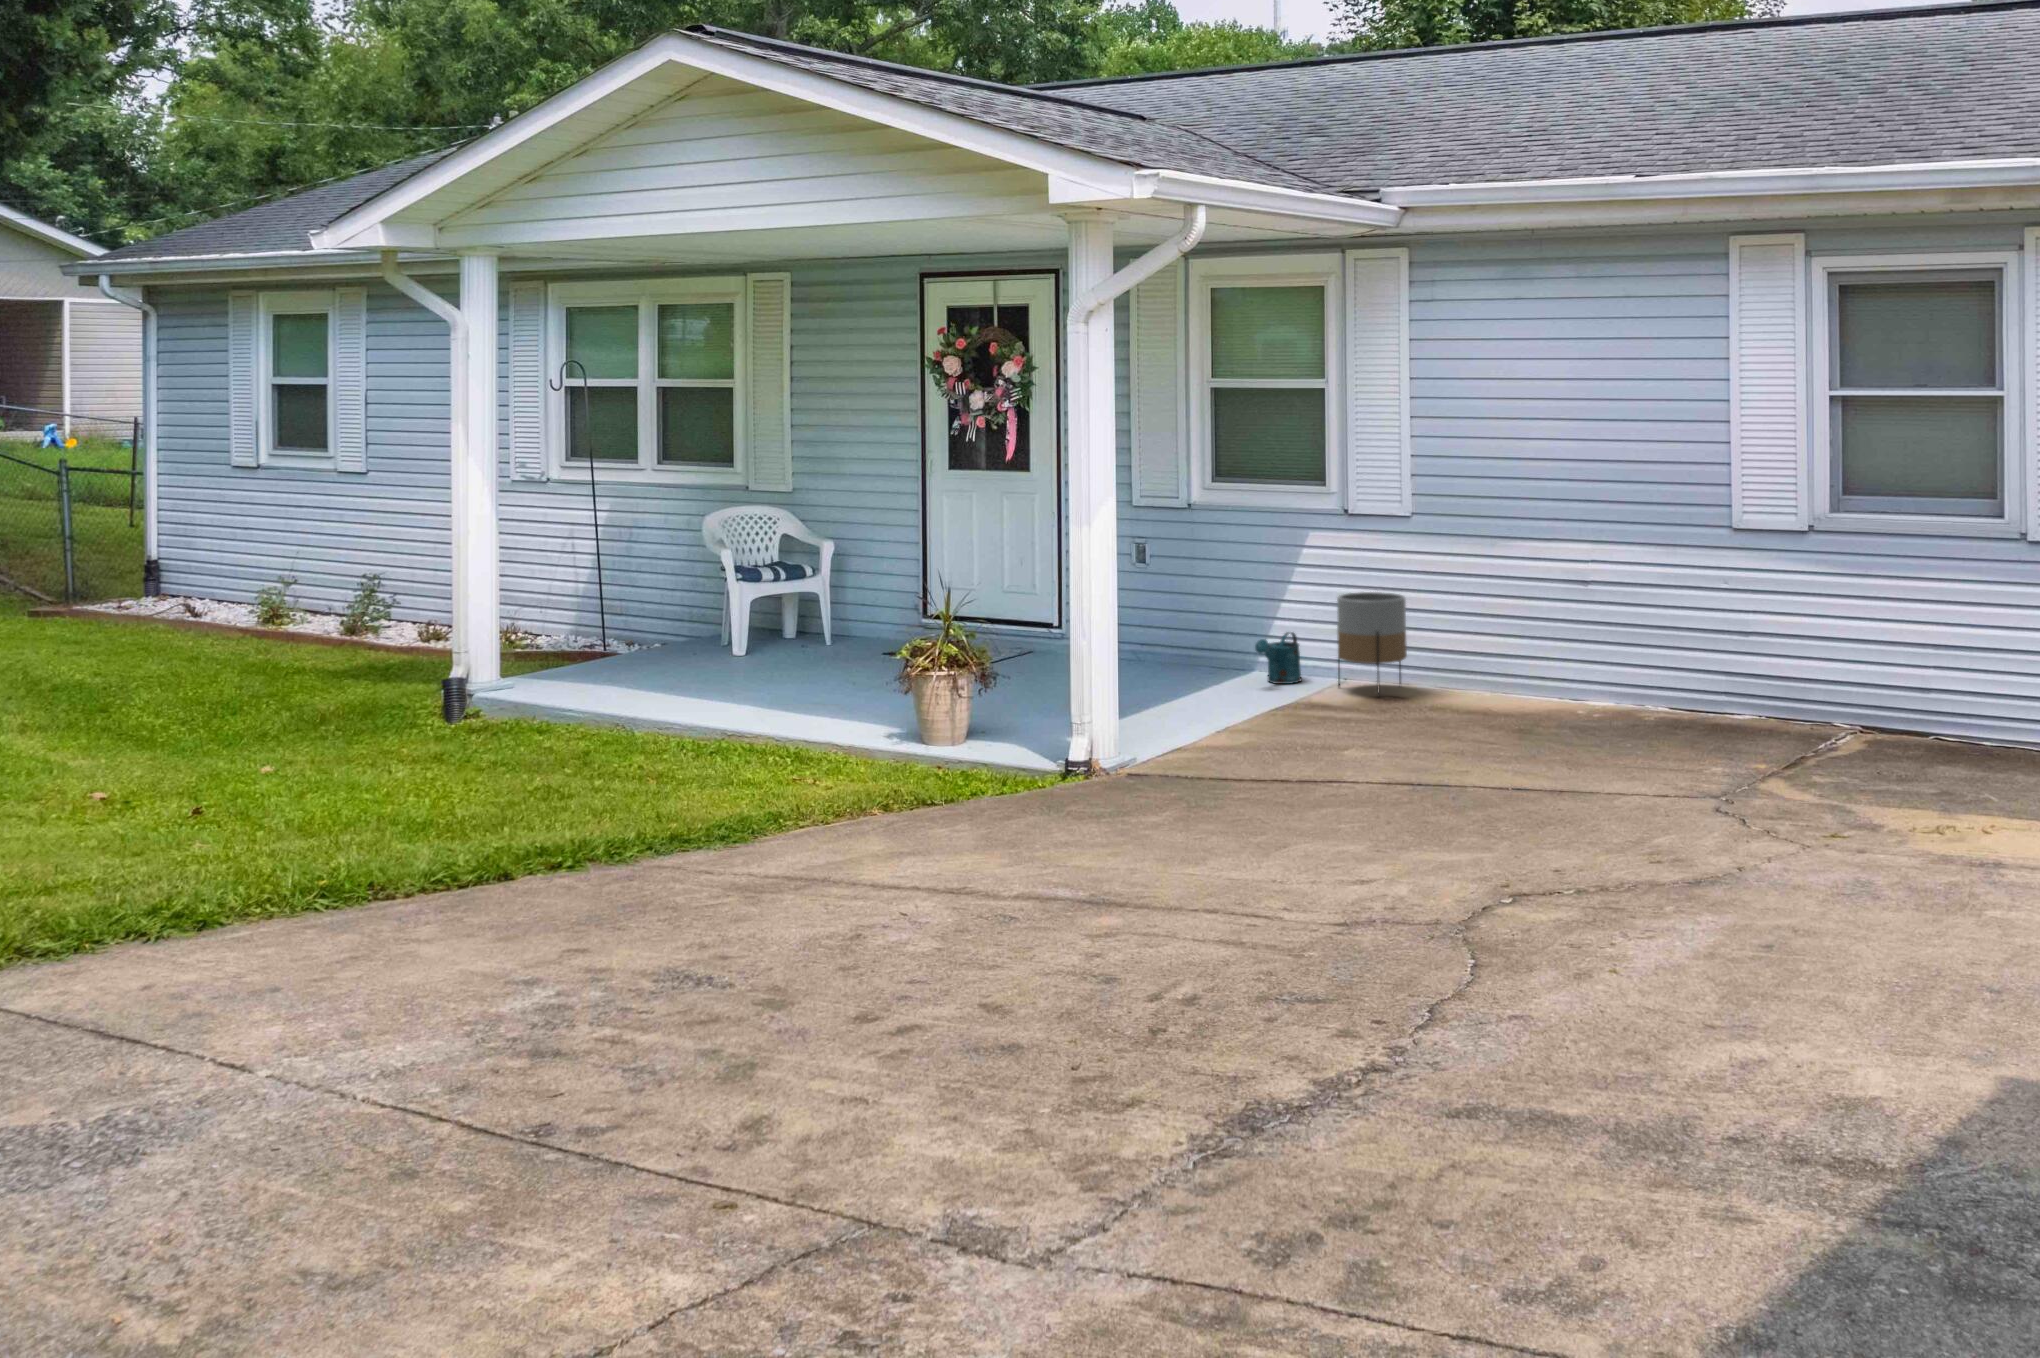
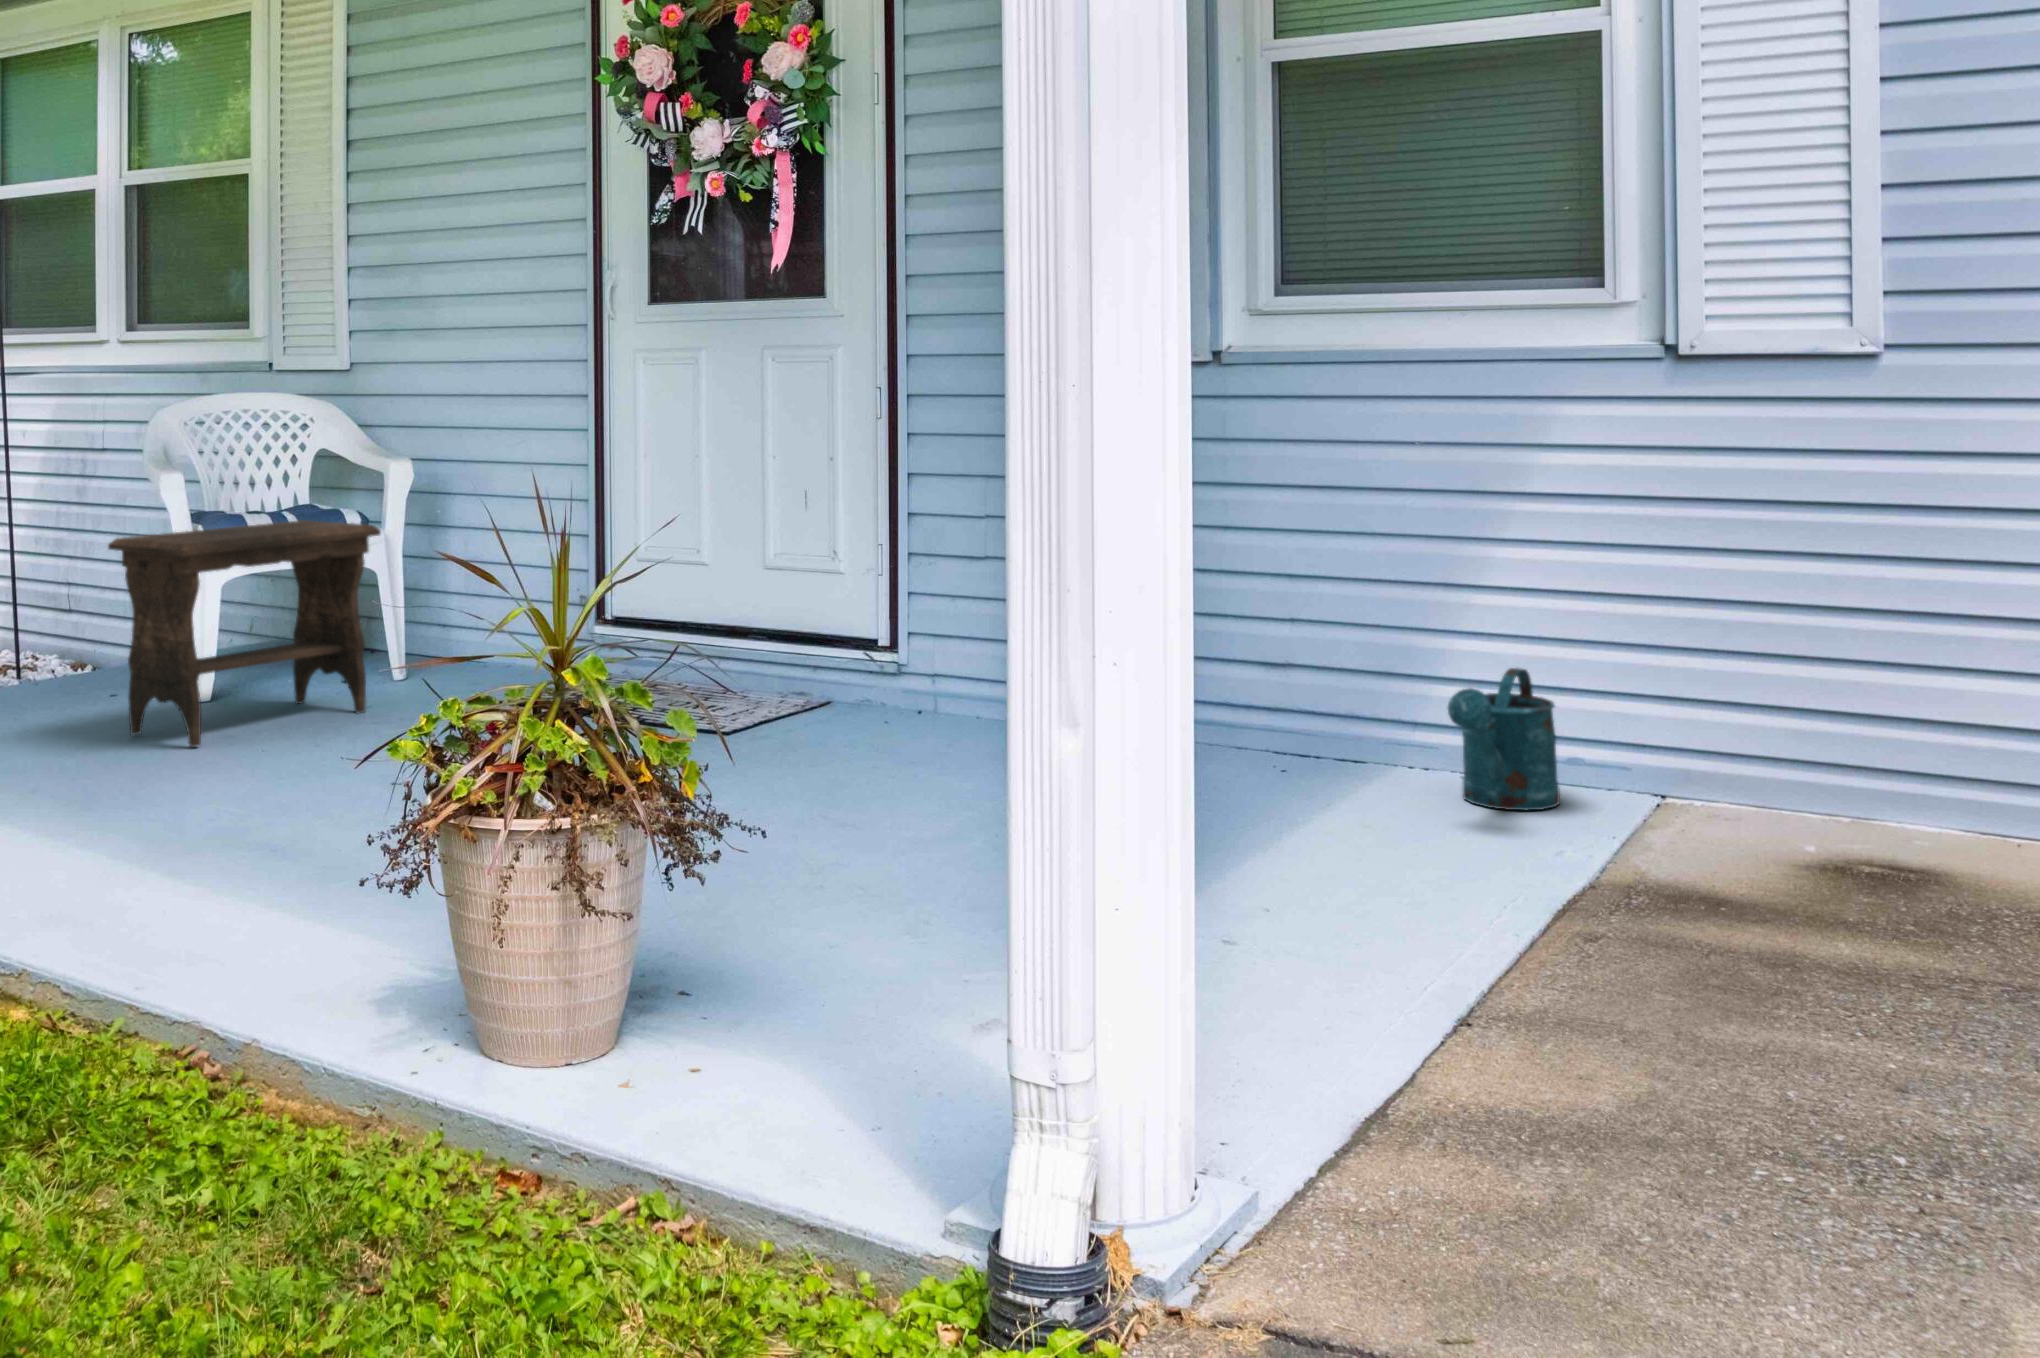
footstool: none [711,573,828,675] -> present [108,520,381,747]
planter: present [1337,592,1407,686] -> none [1688,563,1922,870]

